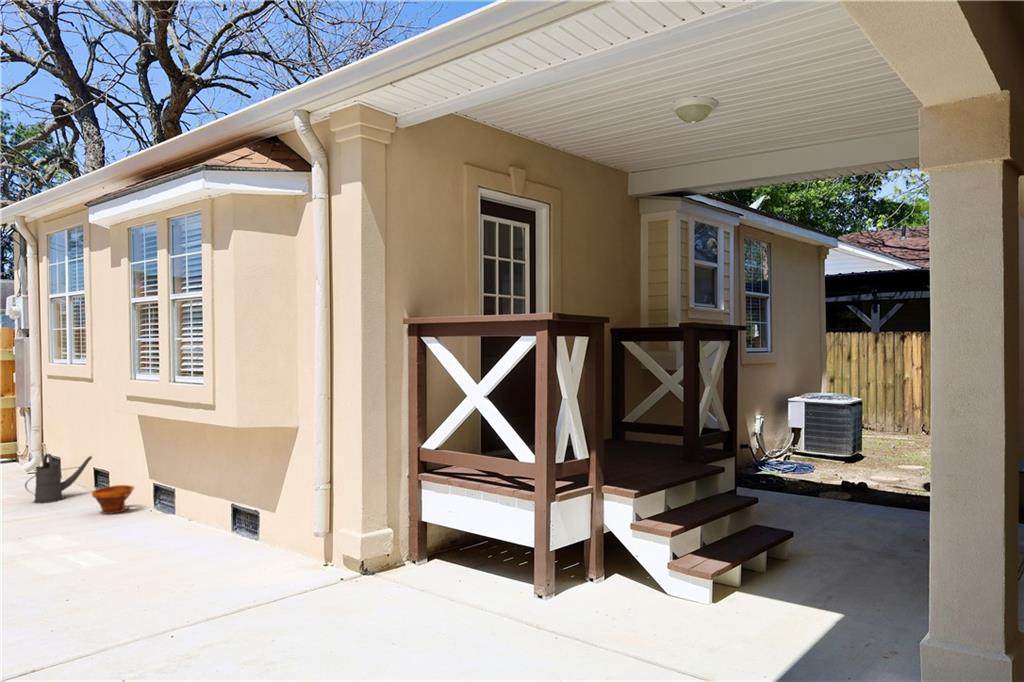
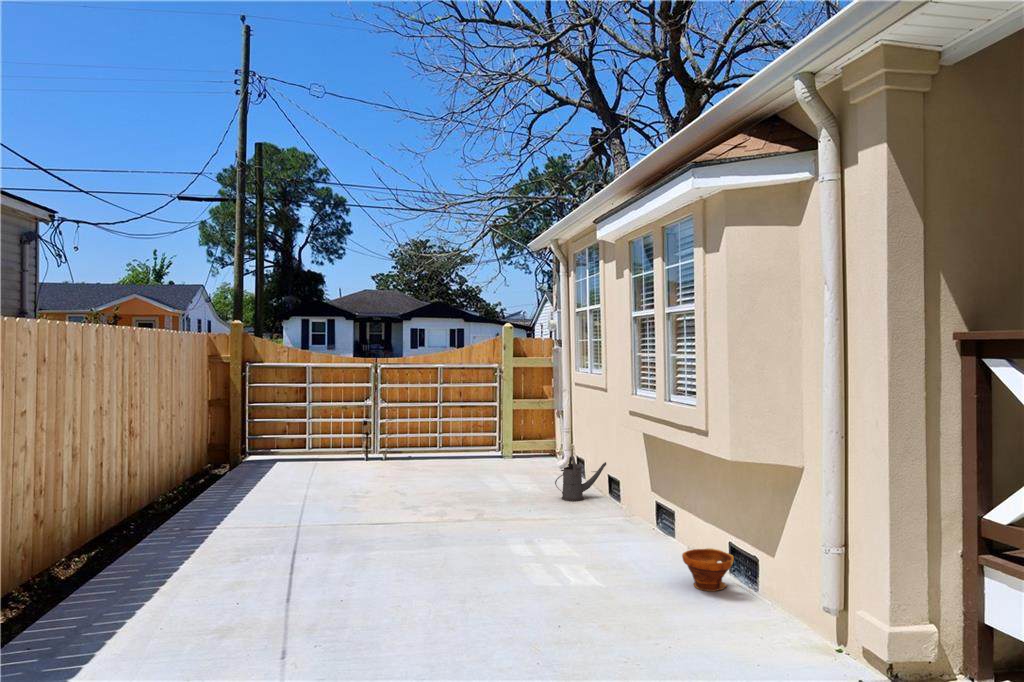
planter: present [92,485,134,514] -> present [682,548,734,592]

